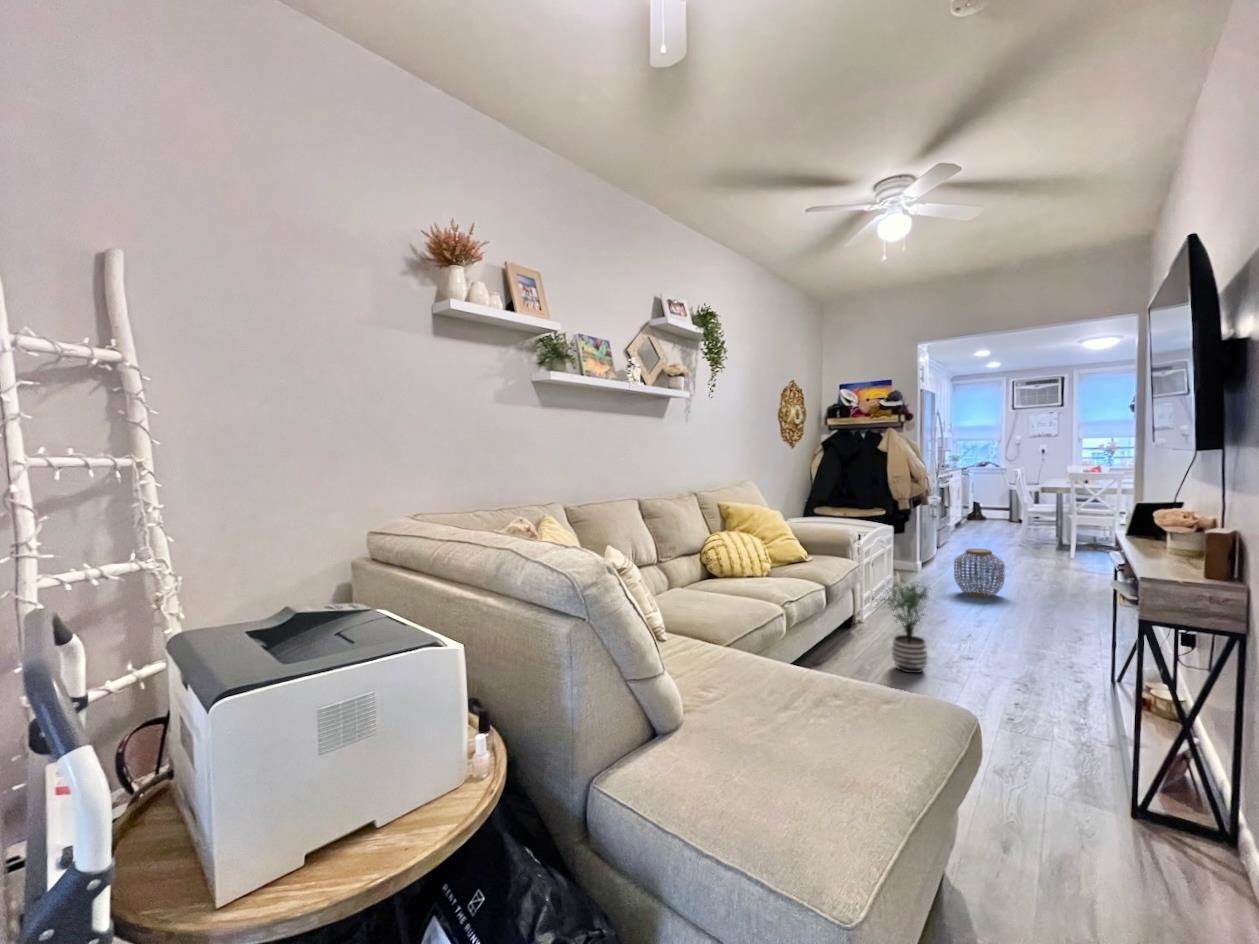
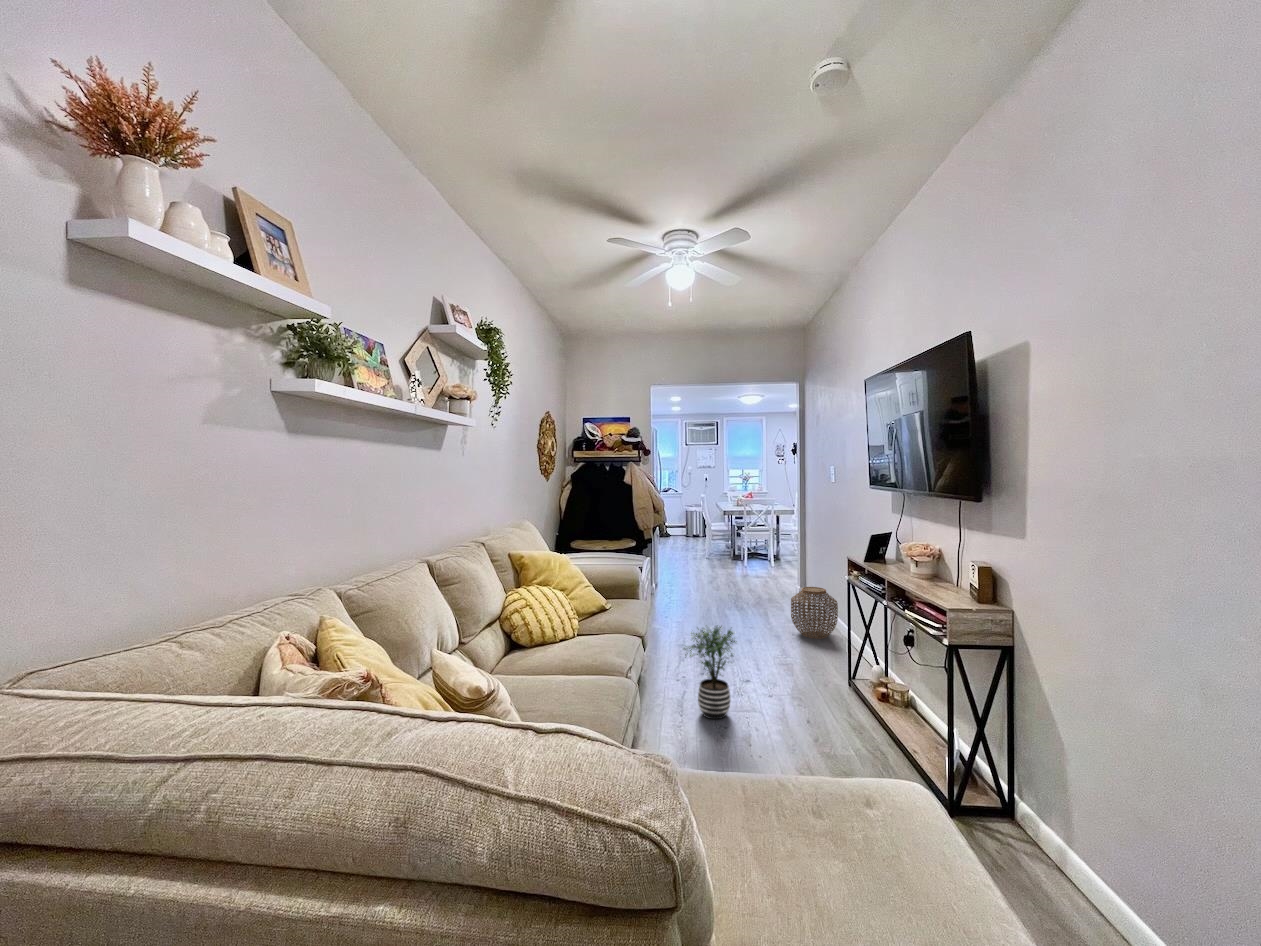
woven basket: present [954,549,1005,598] -> present [791,587,838,639]

